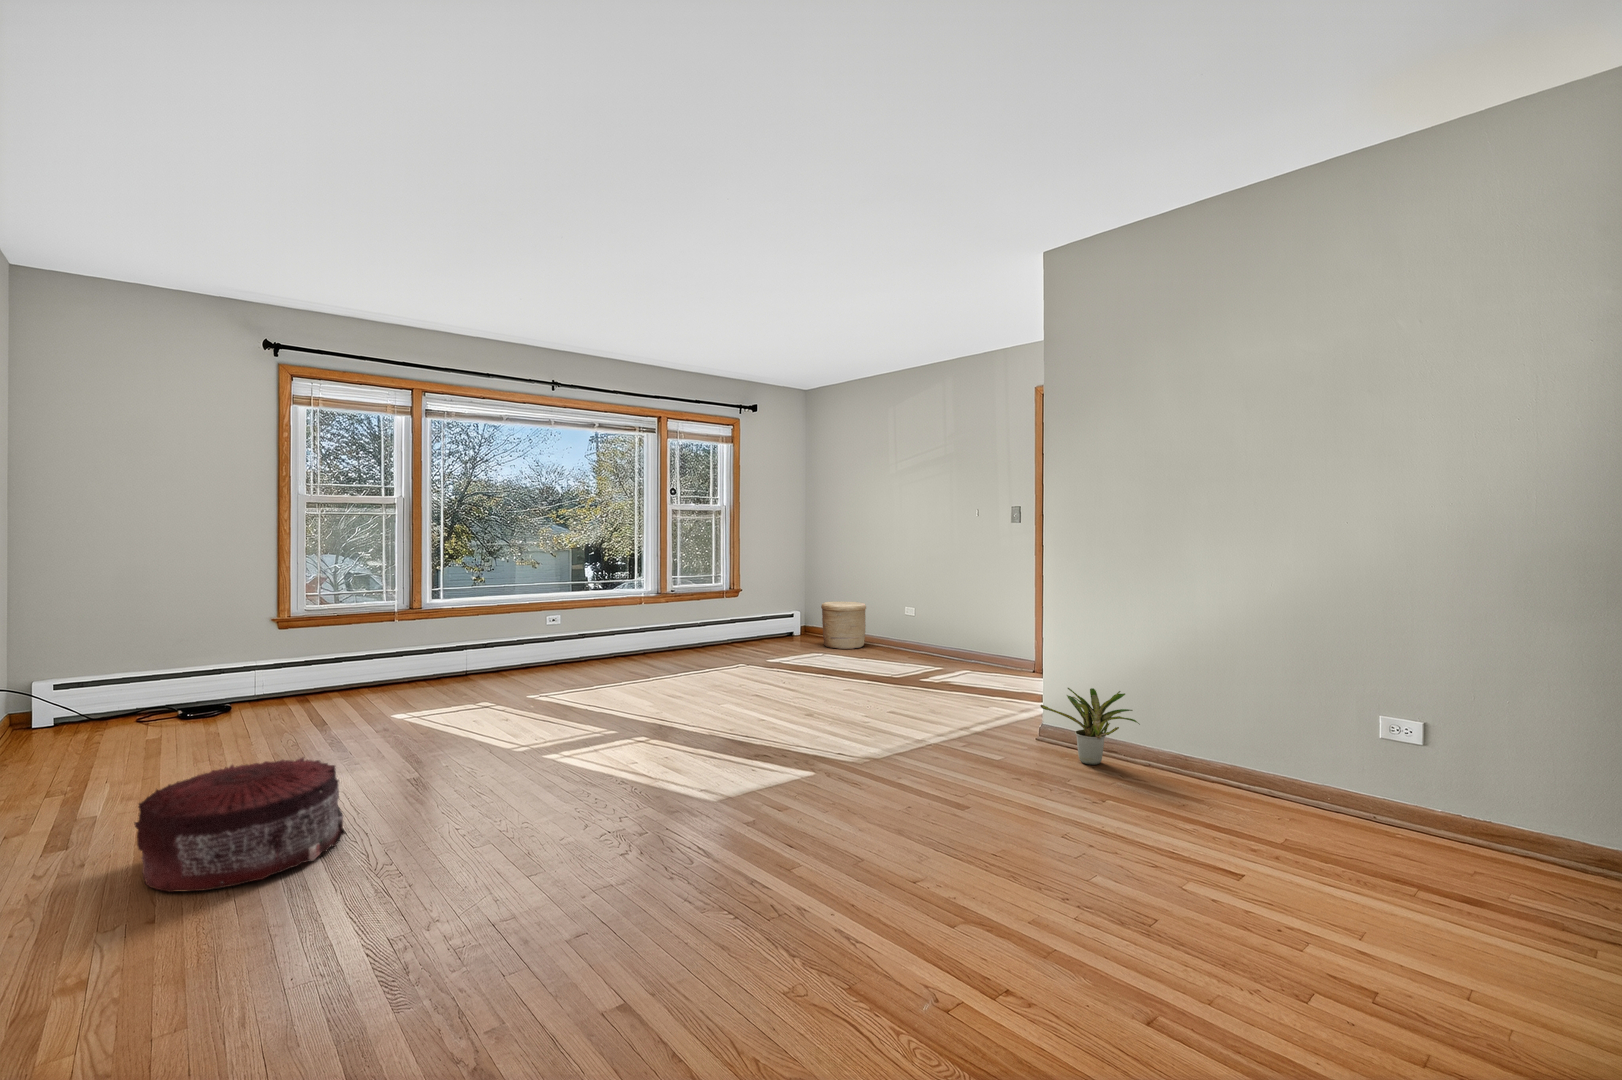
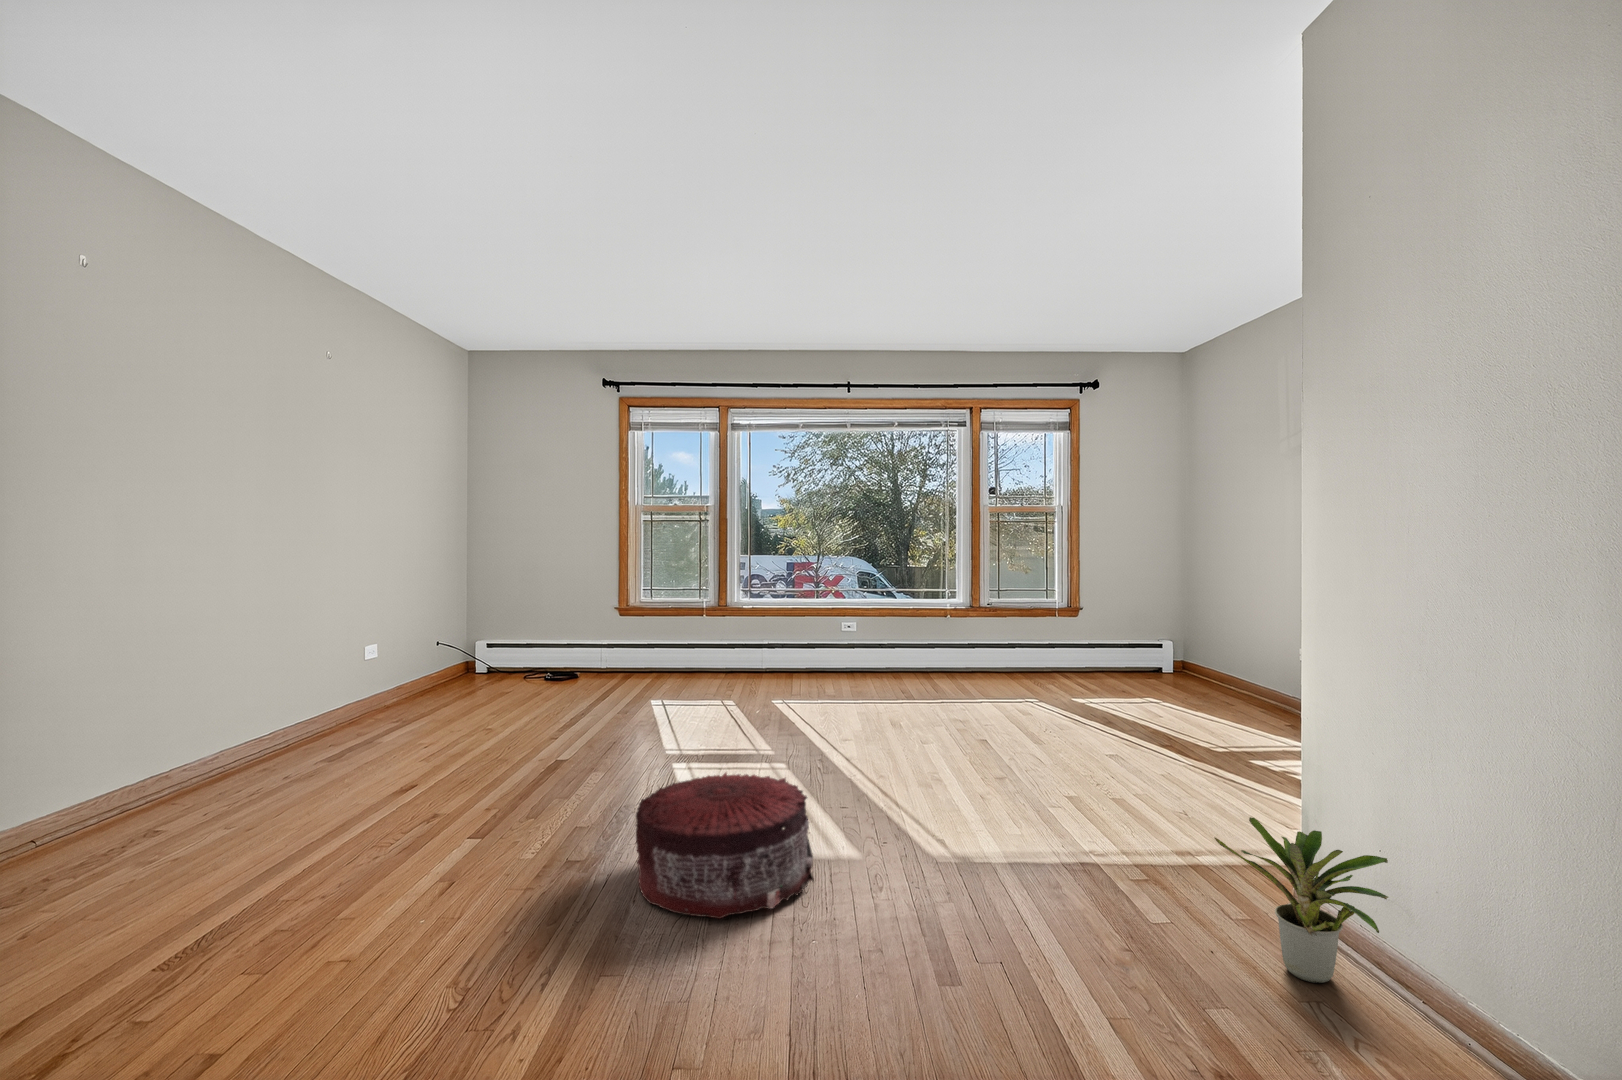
woven basket: present [821,602,866,649] -> none [1177,630,1247,698]
pouf: present [135,757,346,892] -> present [636,773,814,919]

